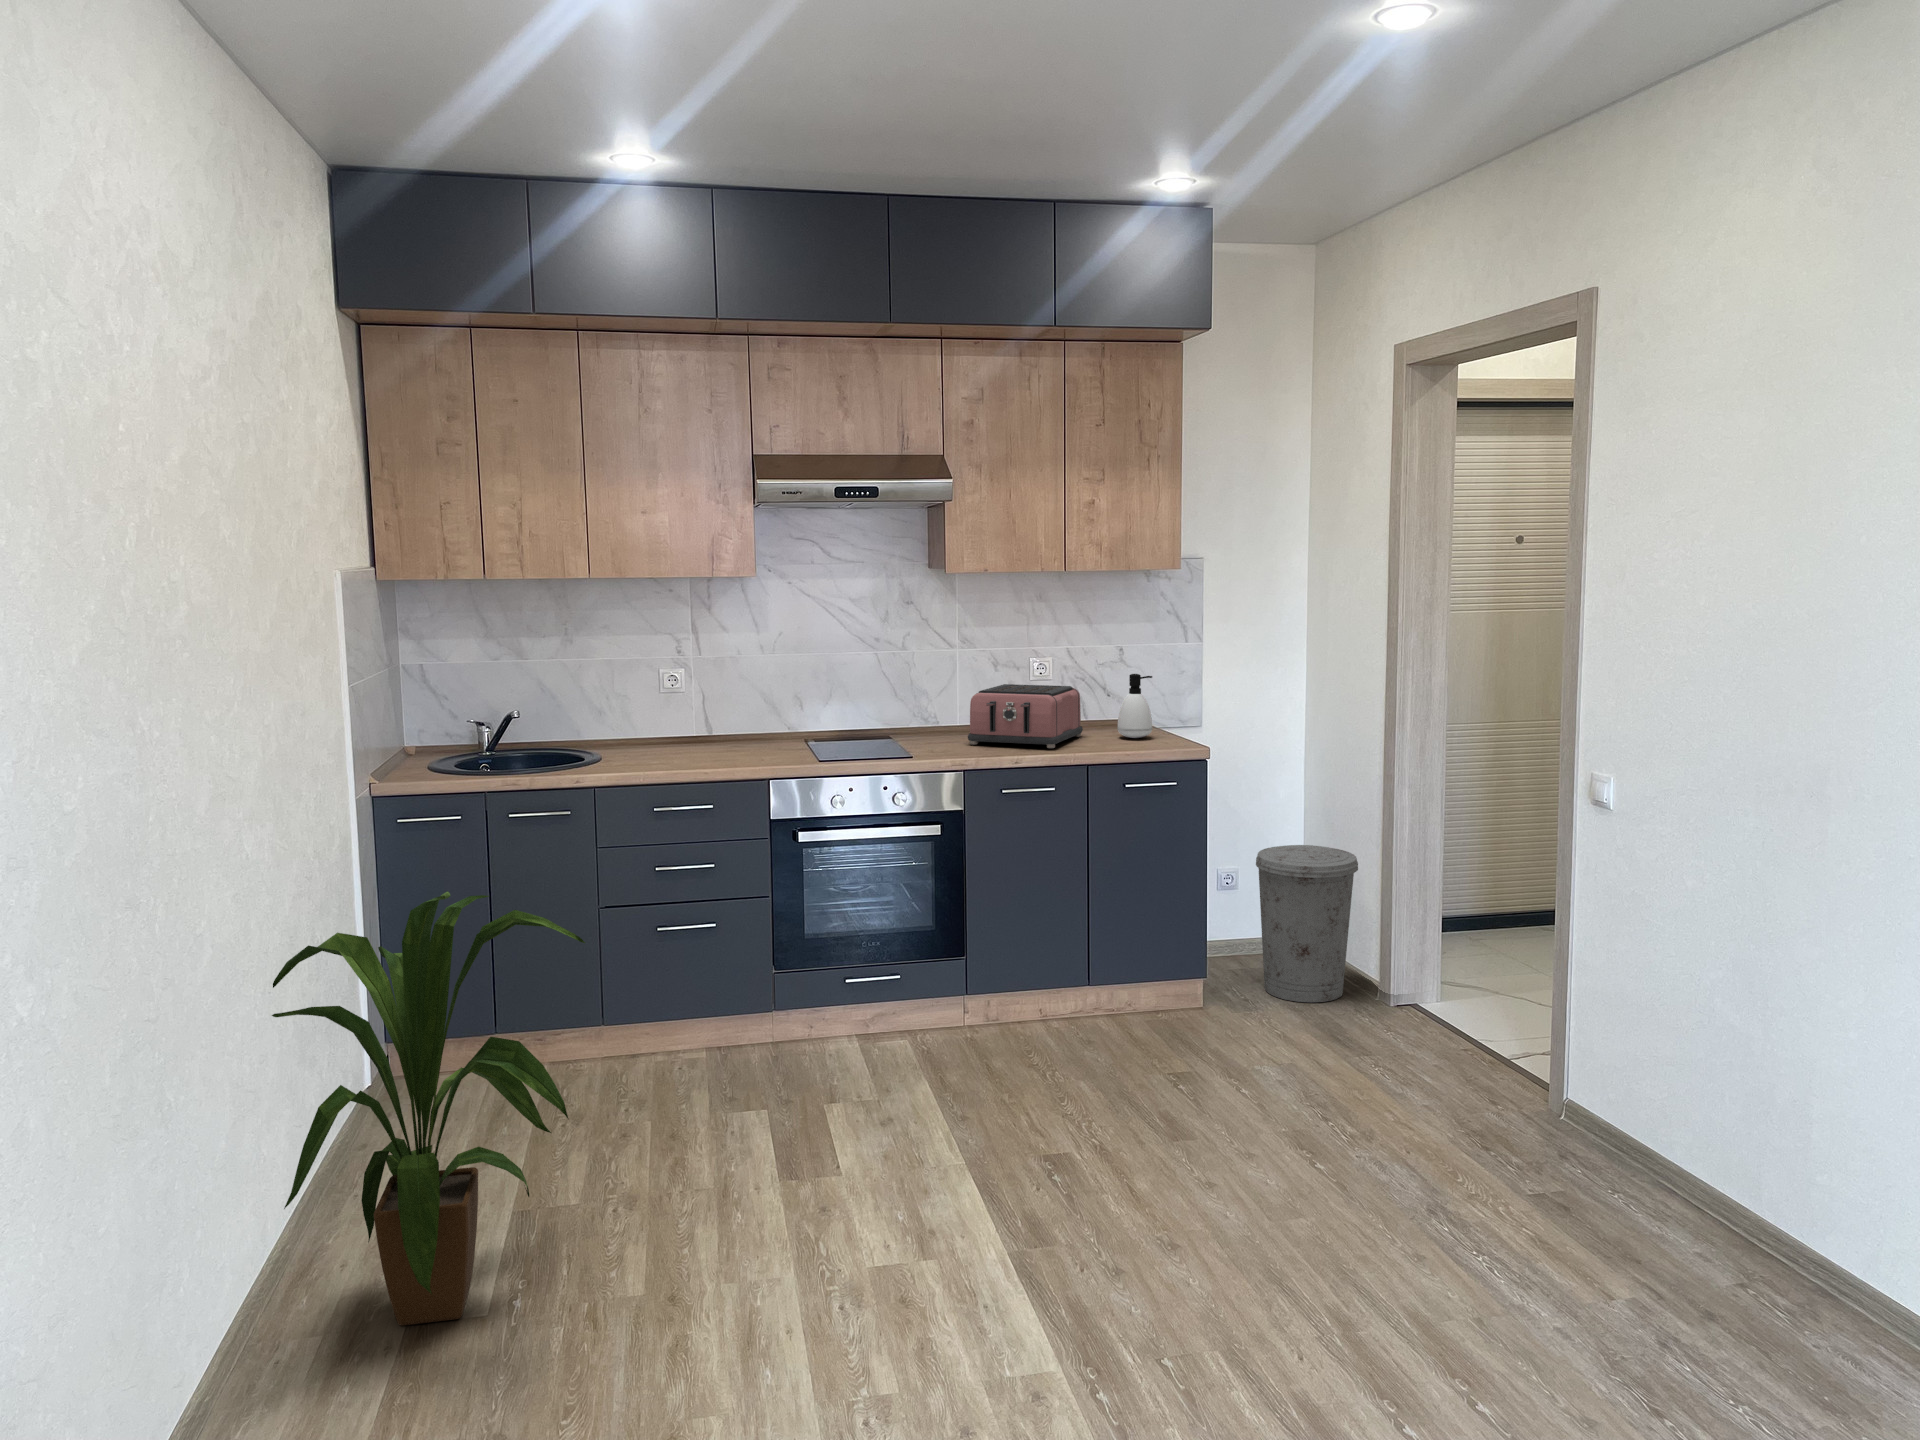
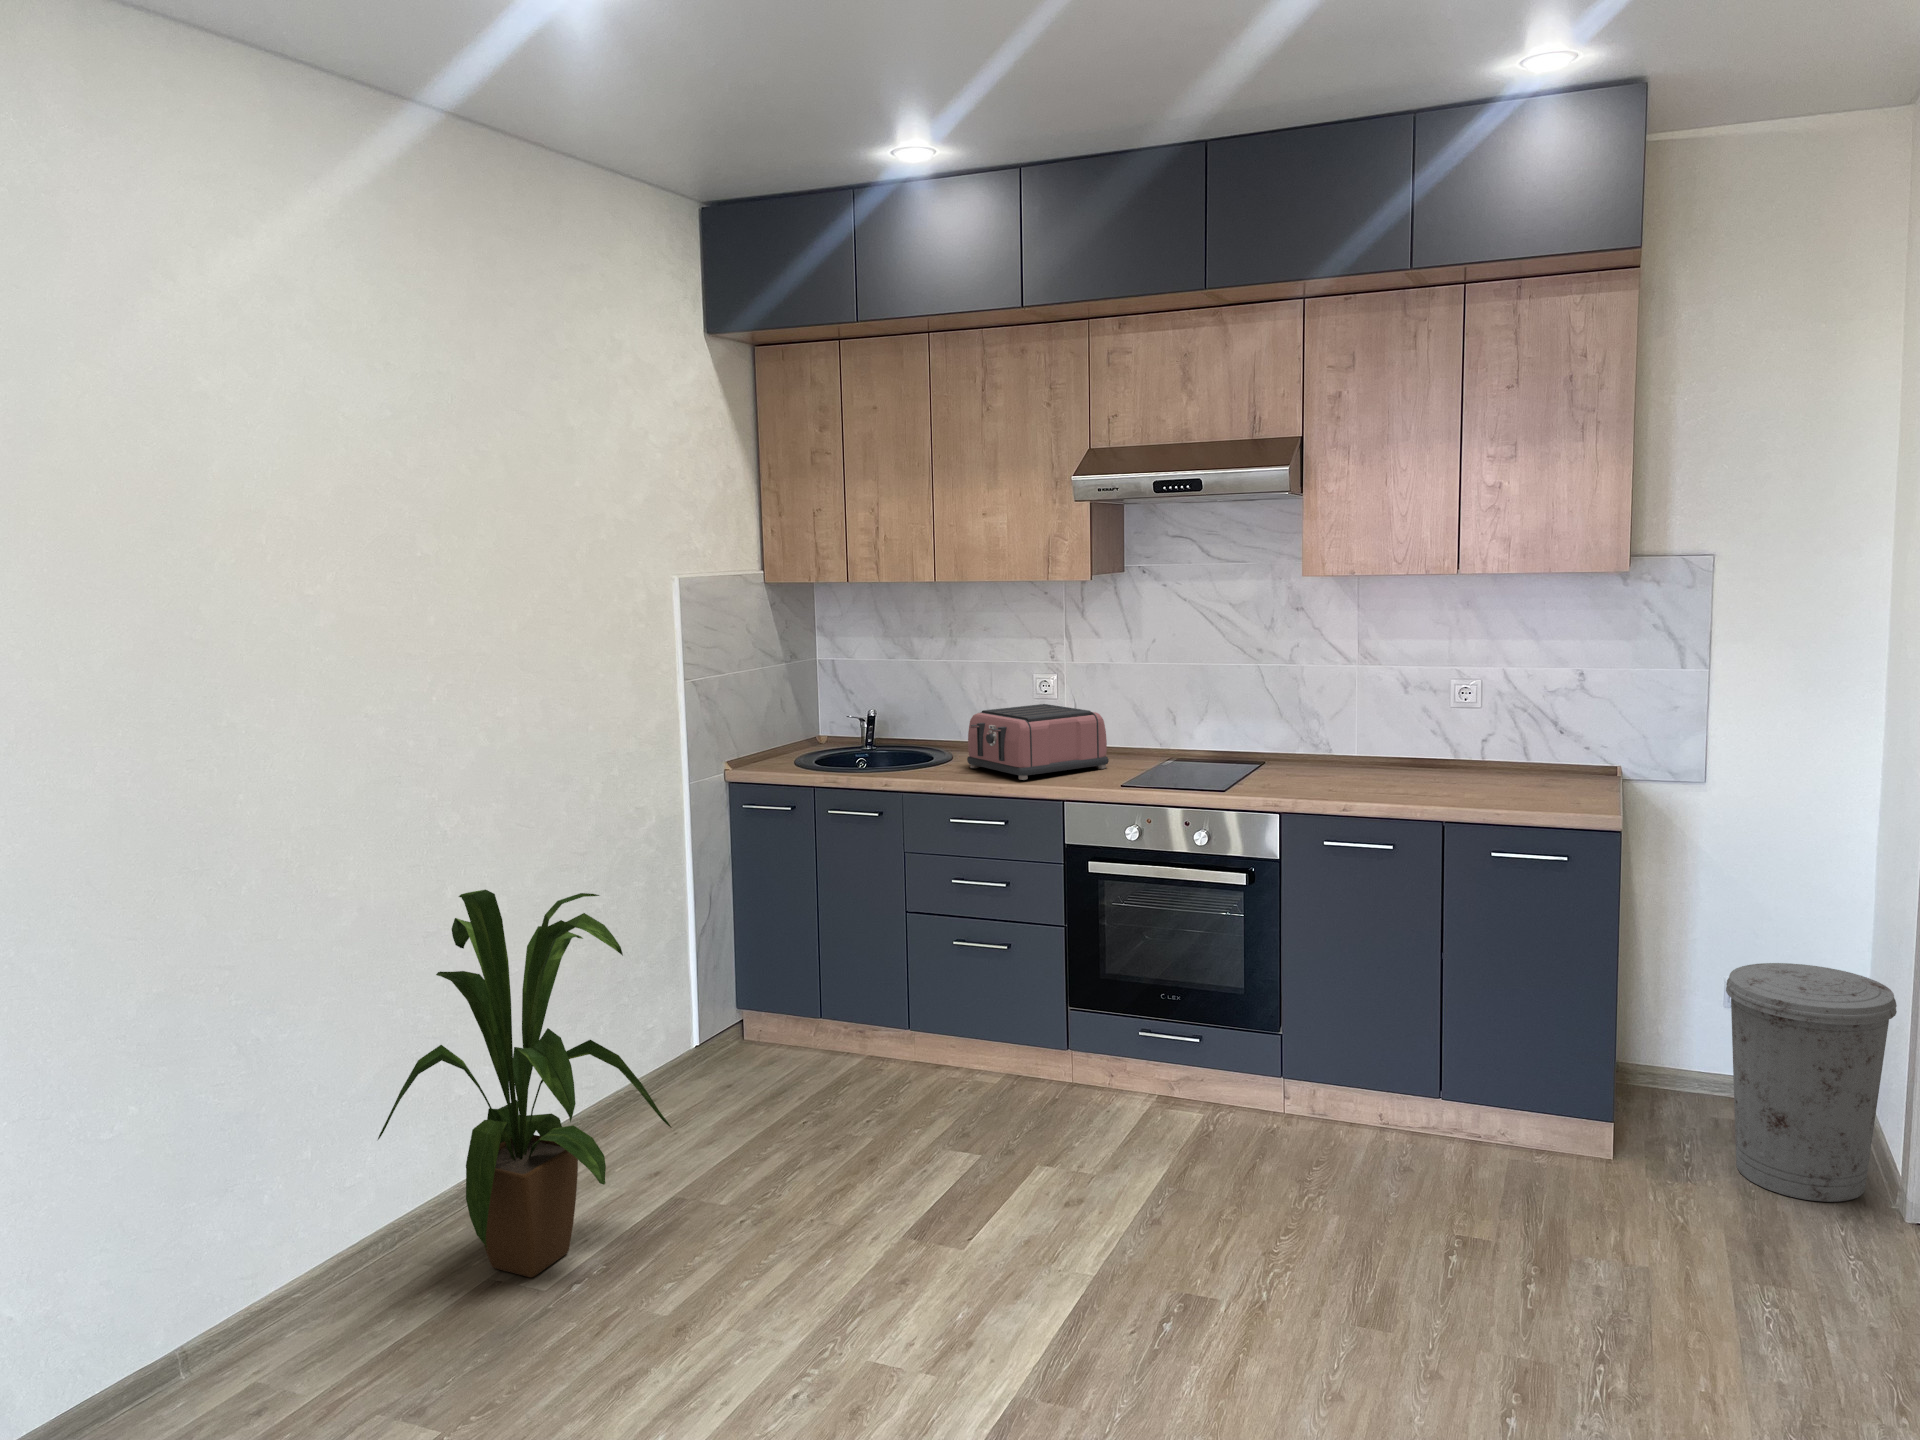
soap dispenser: present [1118,674,1152,738] -> none [1530,707,1583,791]
toaster: present [968,684,1083,748] -> present [967,704,1109,780]

